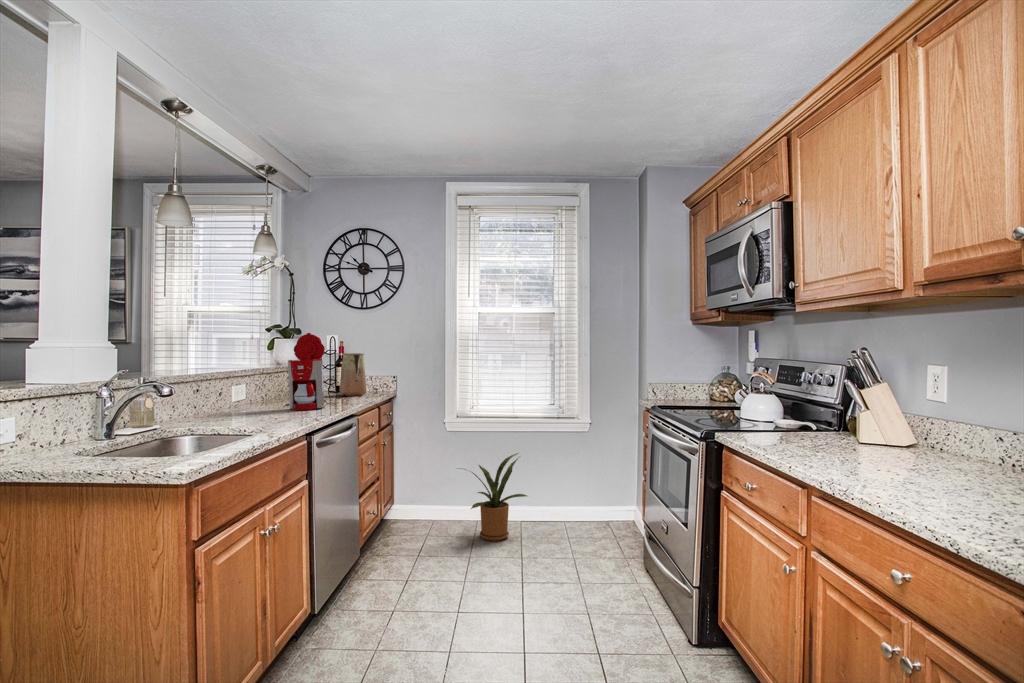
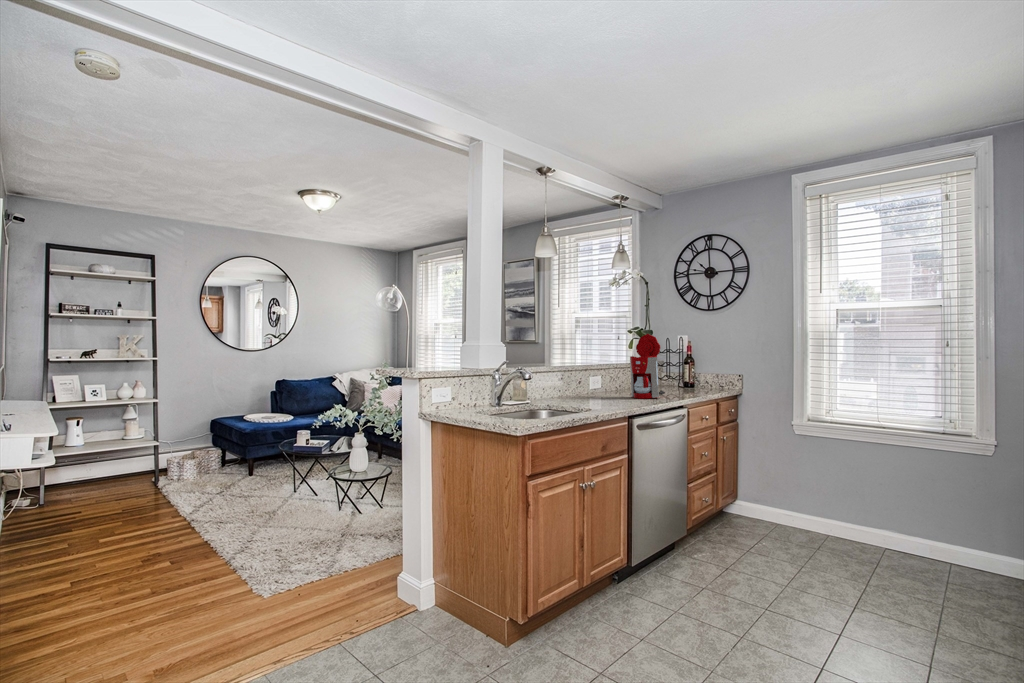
vase: present [340,353,366,396] -> none [686,351,710,391]
house plant: present [471,453,527,541] -> none [795,465,893,555]

